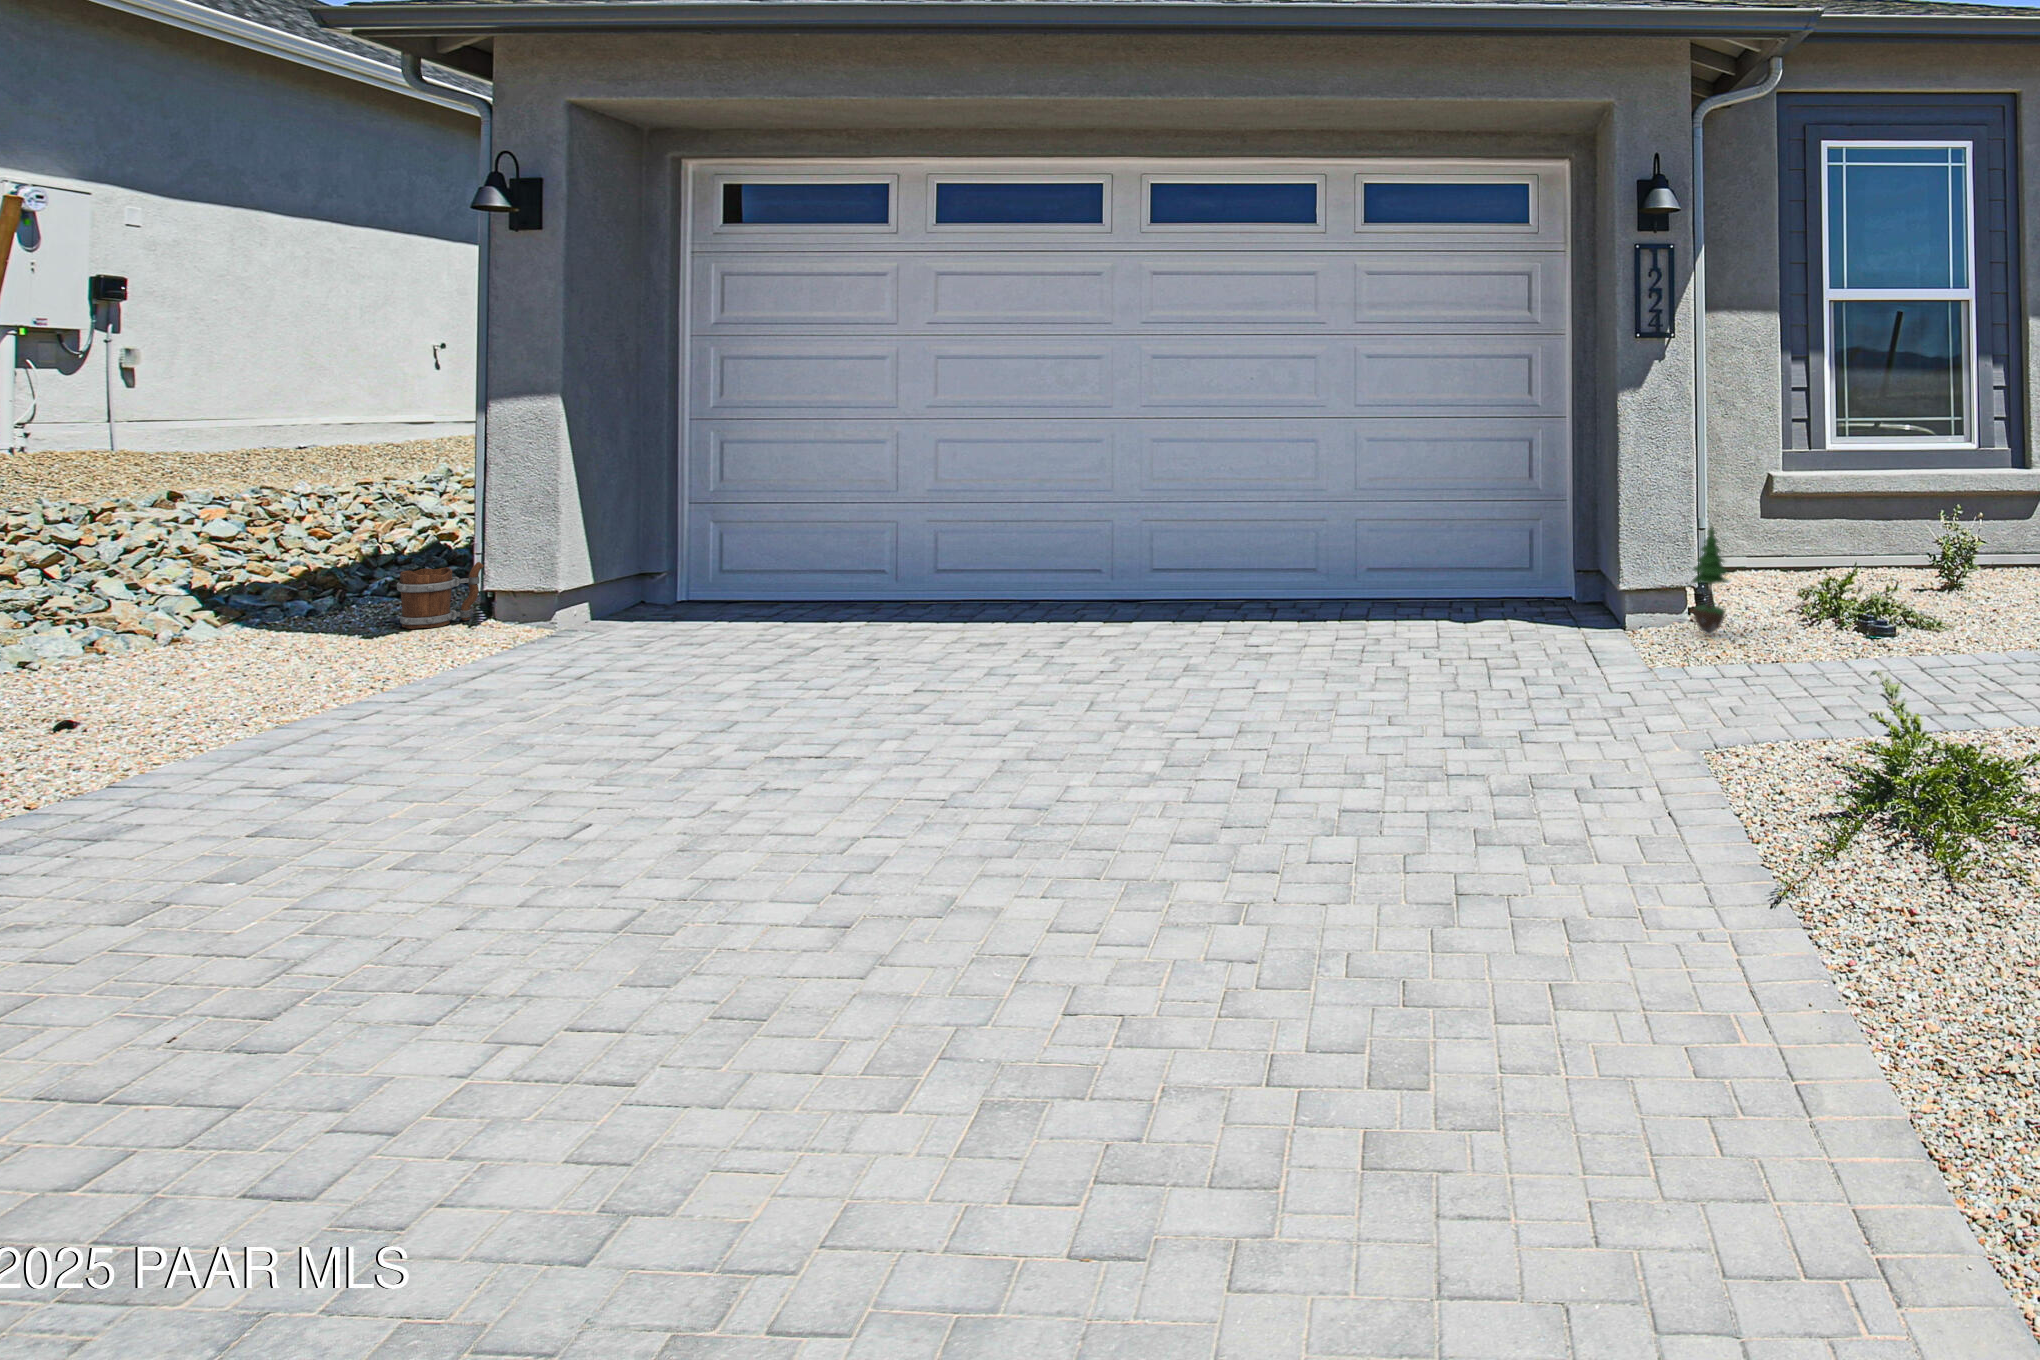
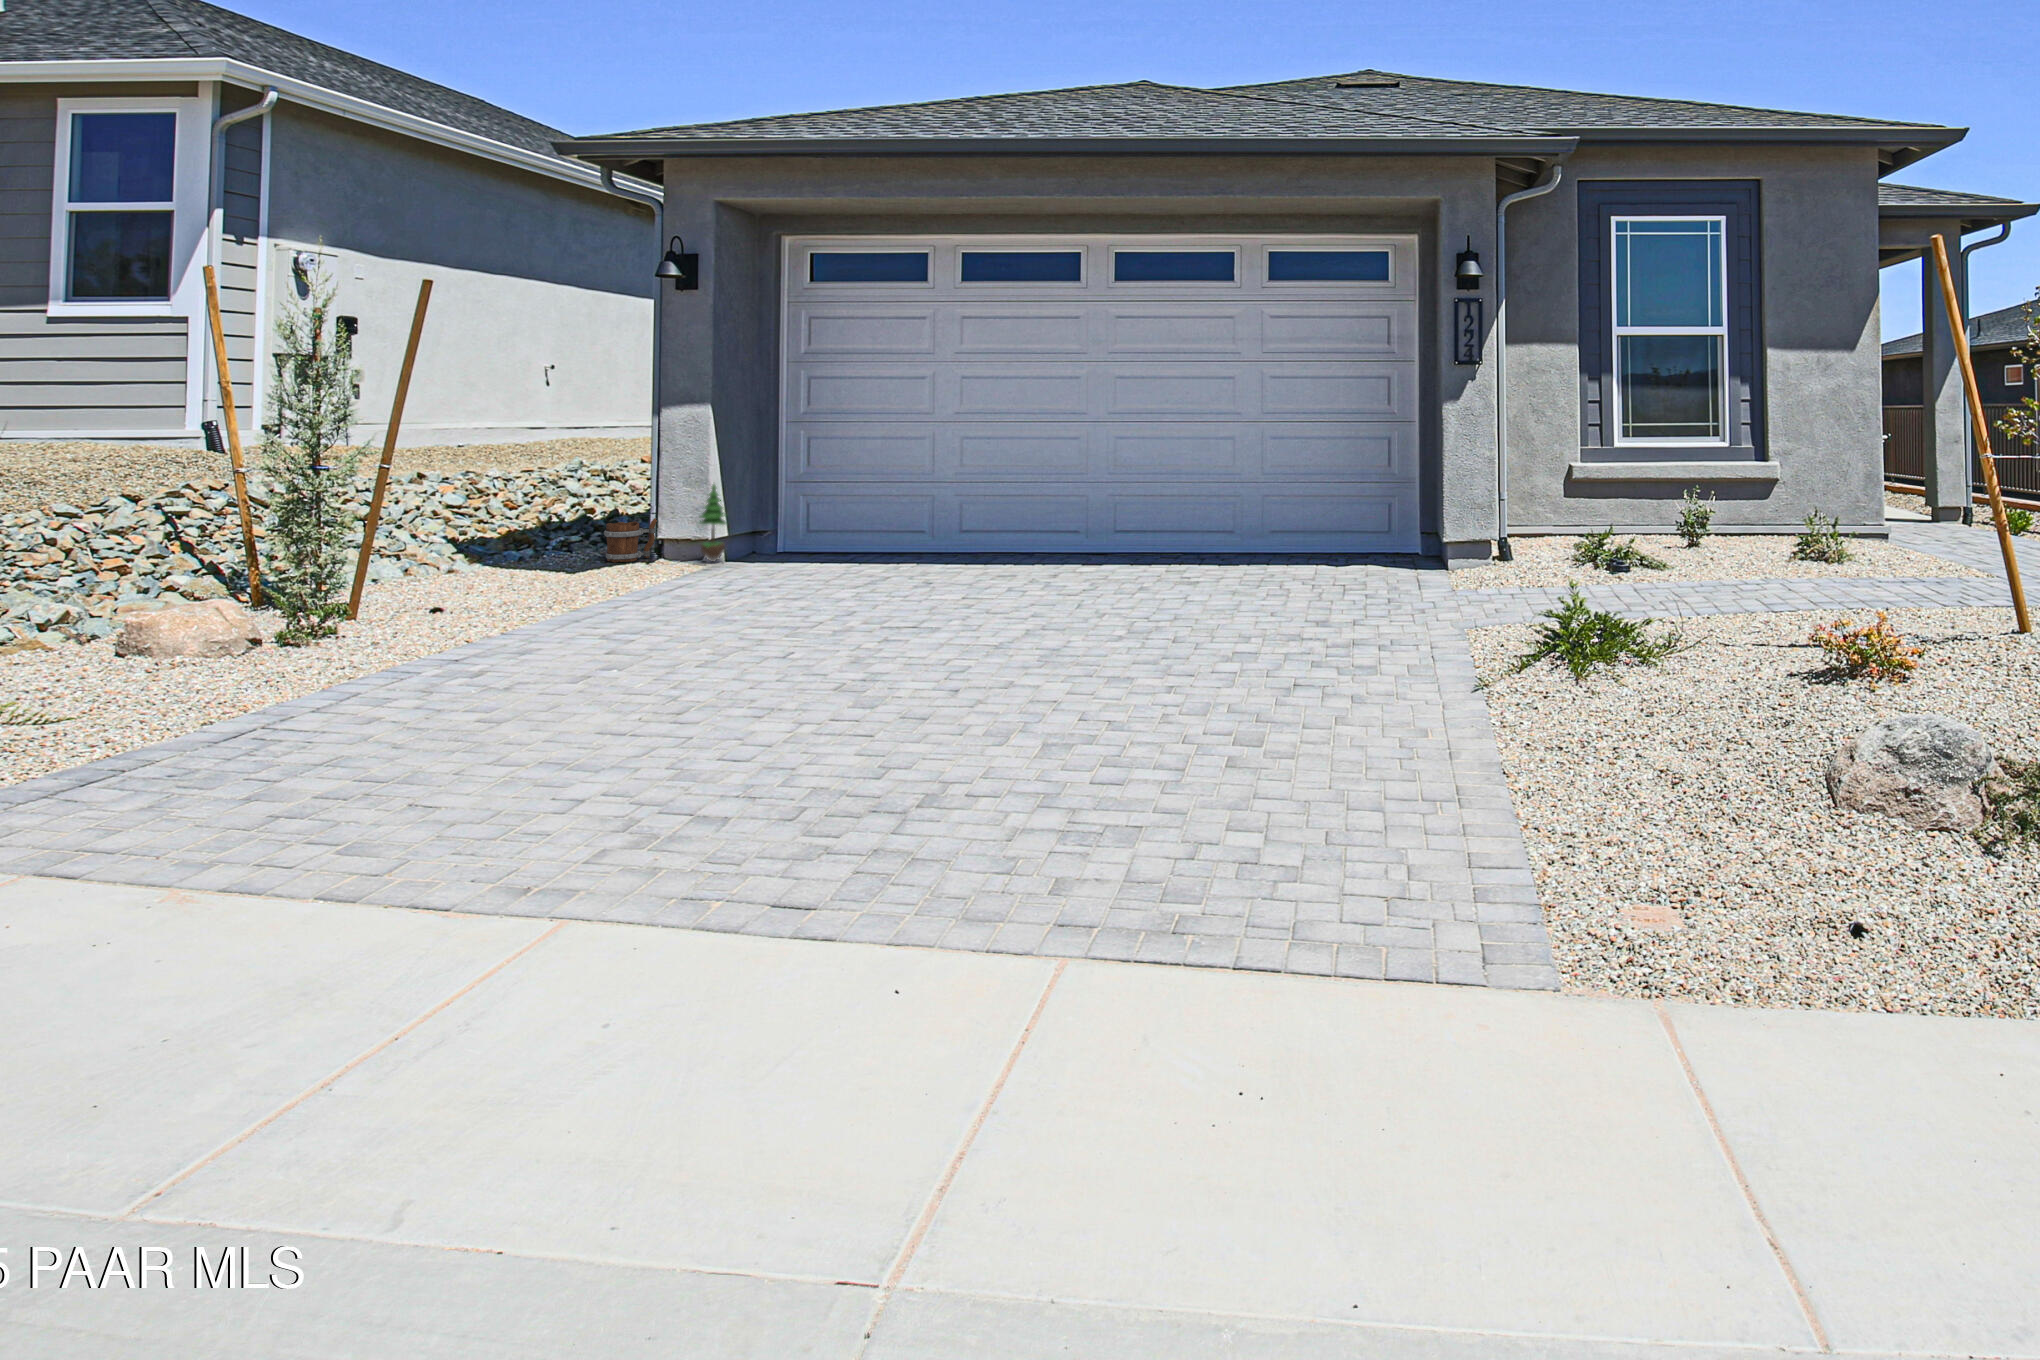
potted tree: present [1691,527,1728,635] -> present [700,484,726,562]

